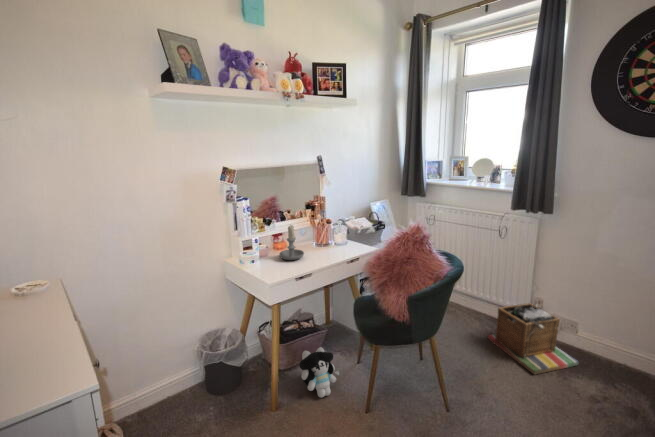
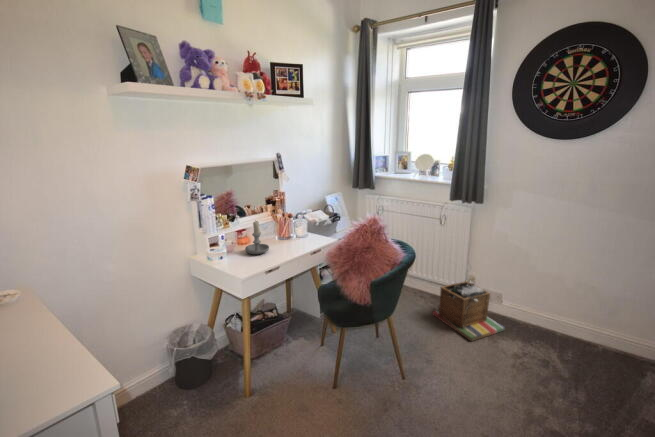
plush toy: present [299,347,339,398] -> none [269,334,306,380]

